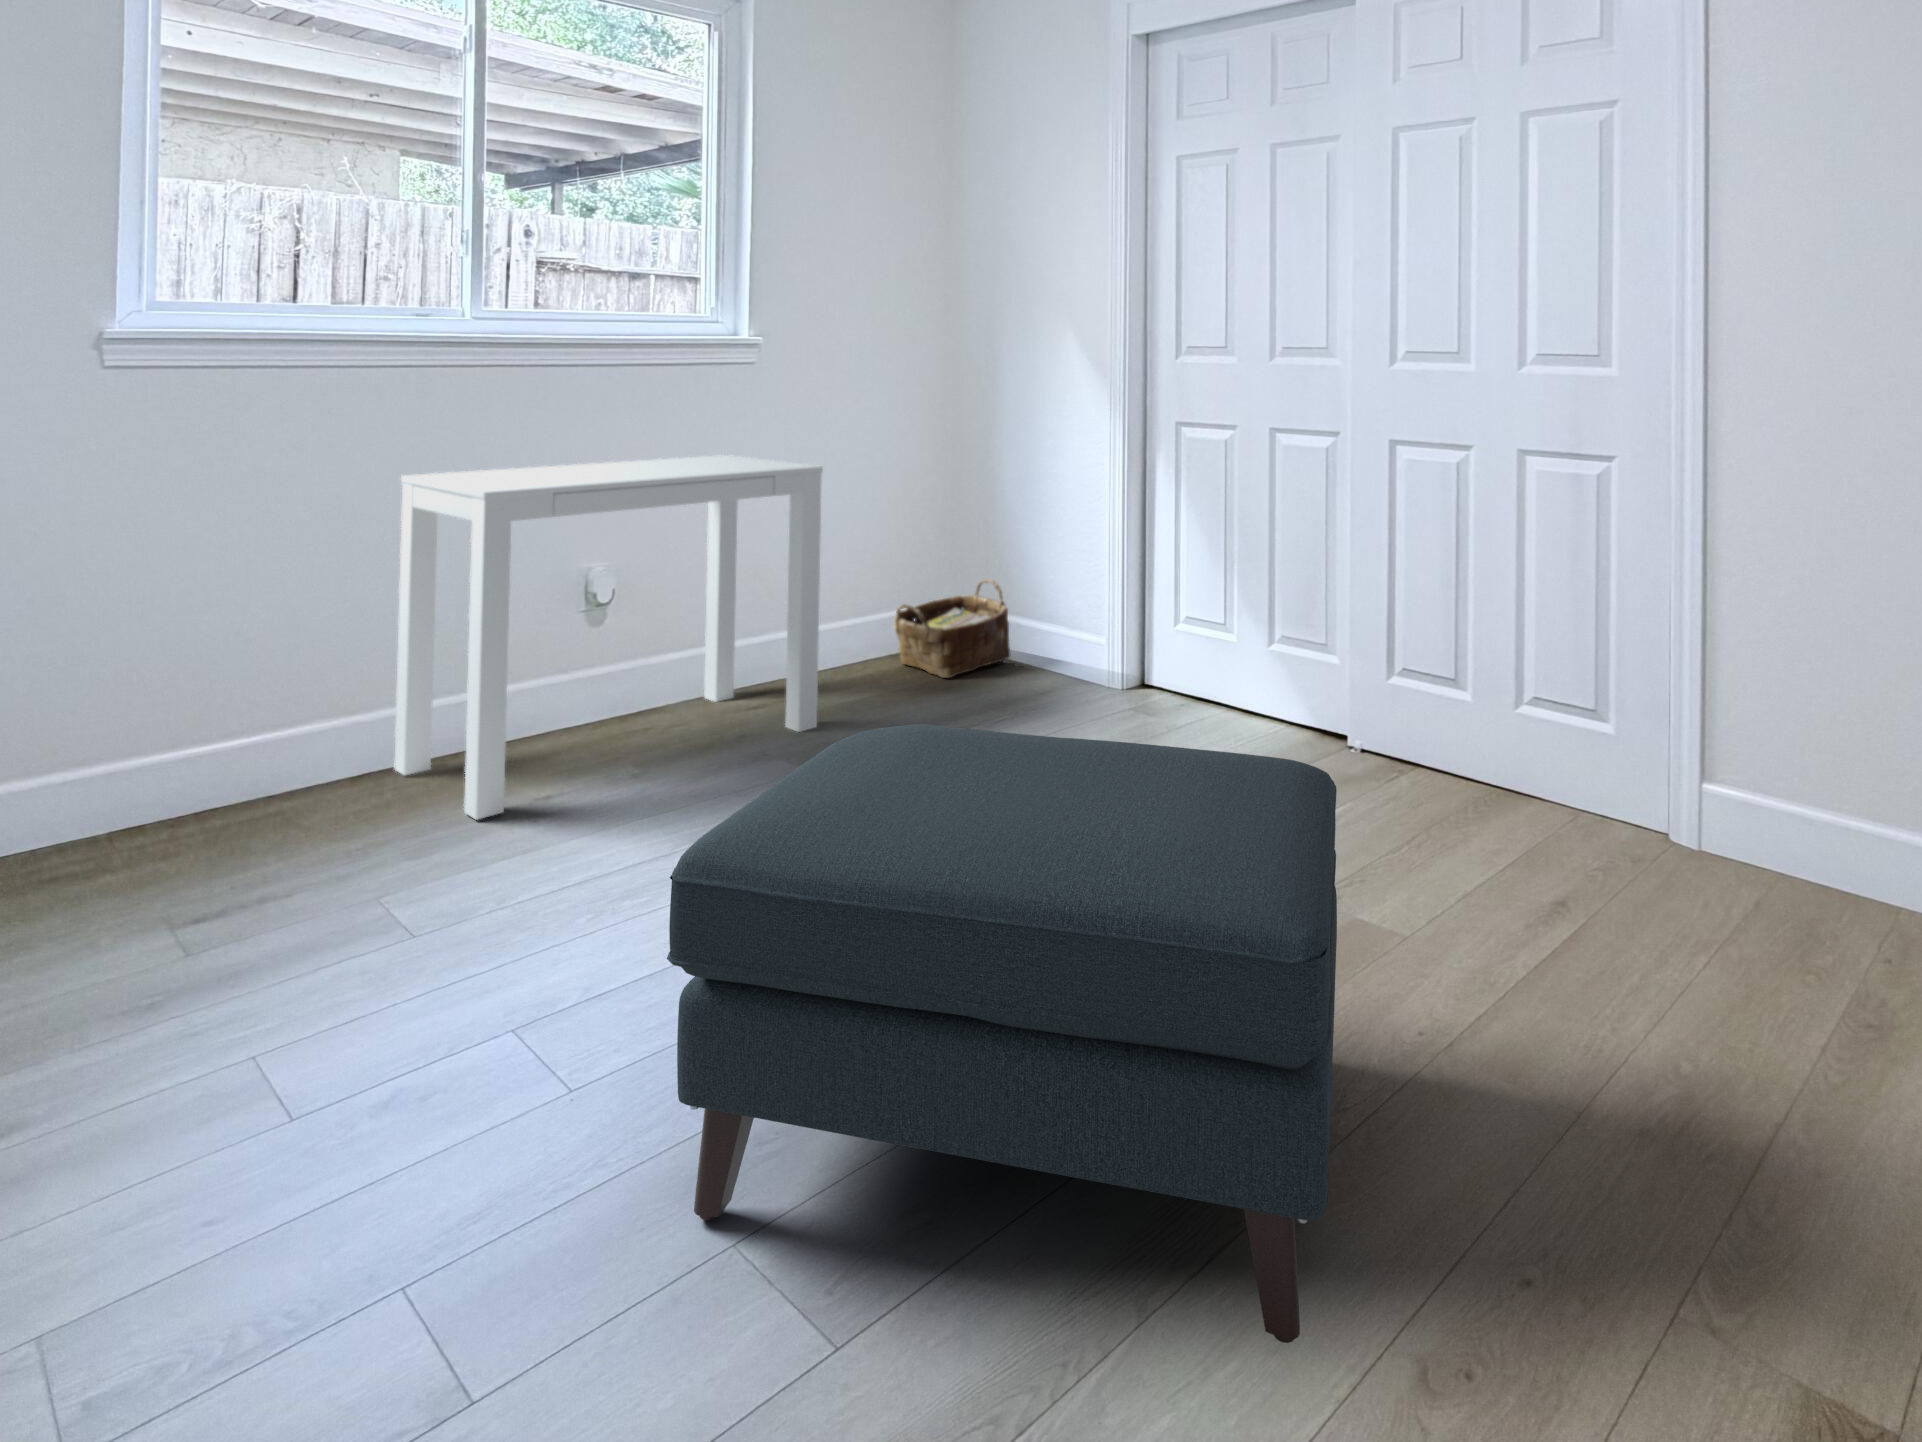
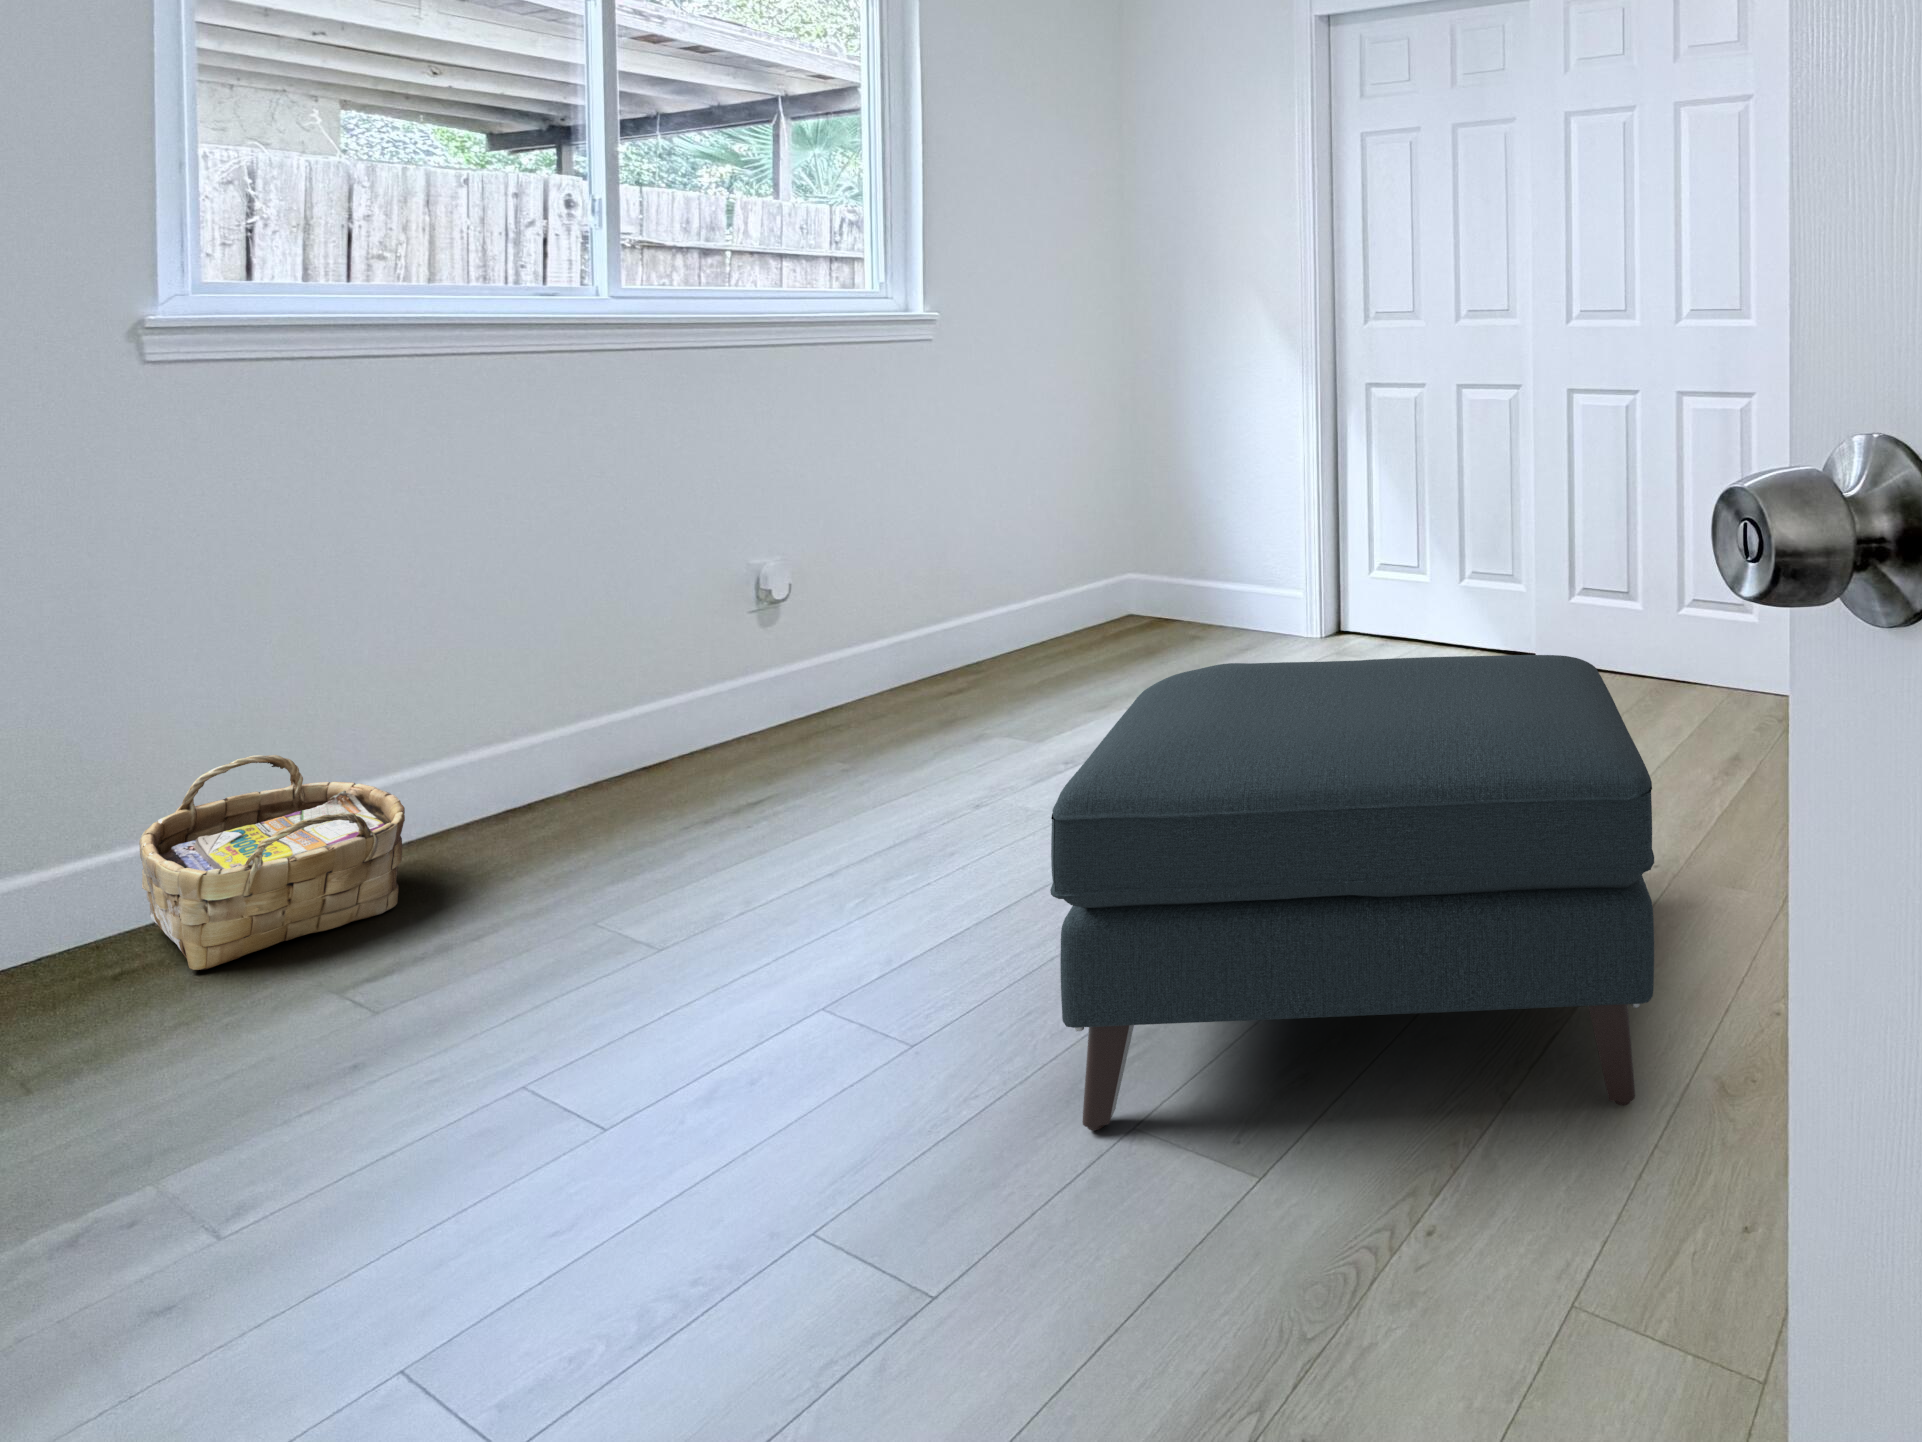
desk: present [394,455,823,820] -> none [542,435,1029,834]
woven basket: present [894,579,1010,678] -> present [139,755,405,970]

